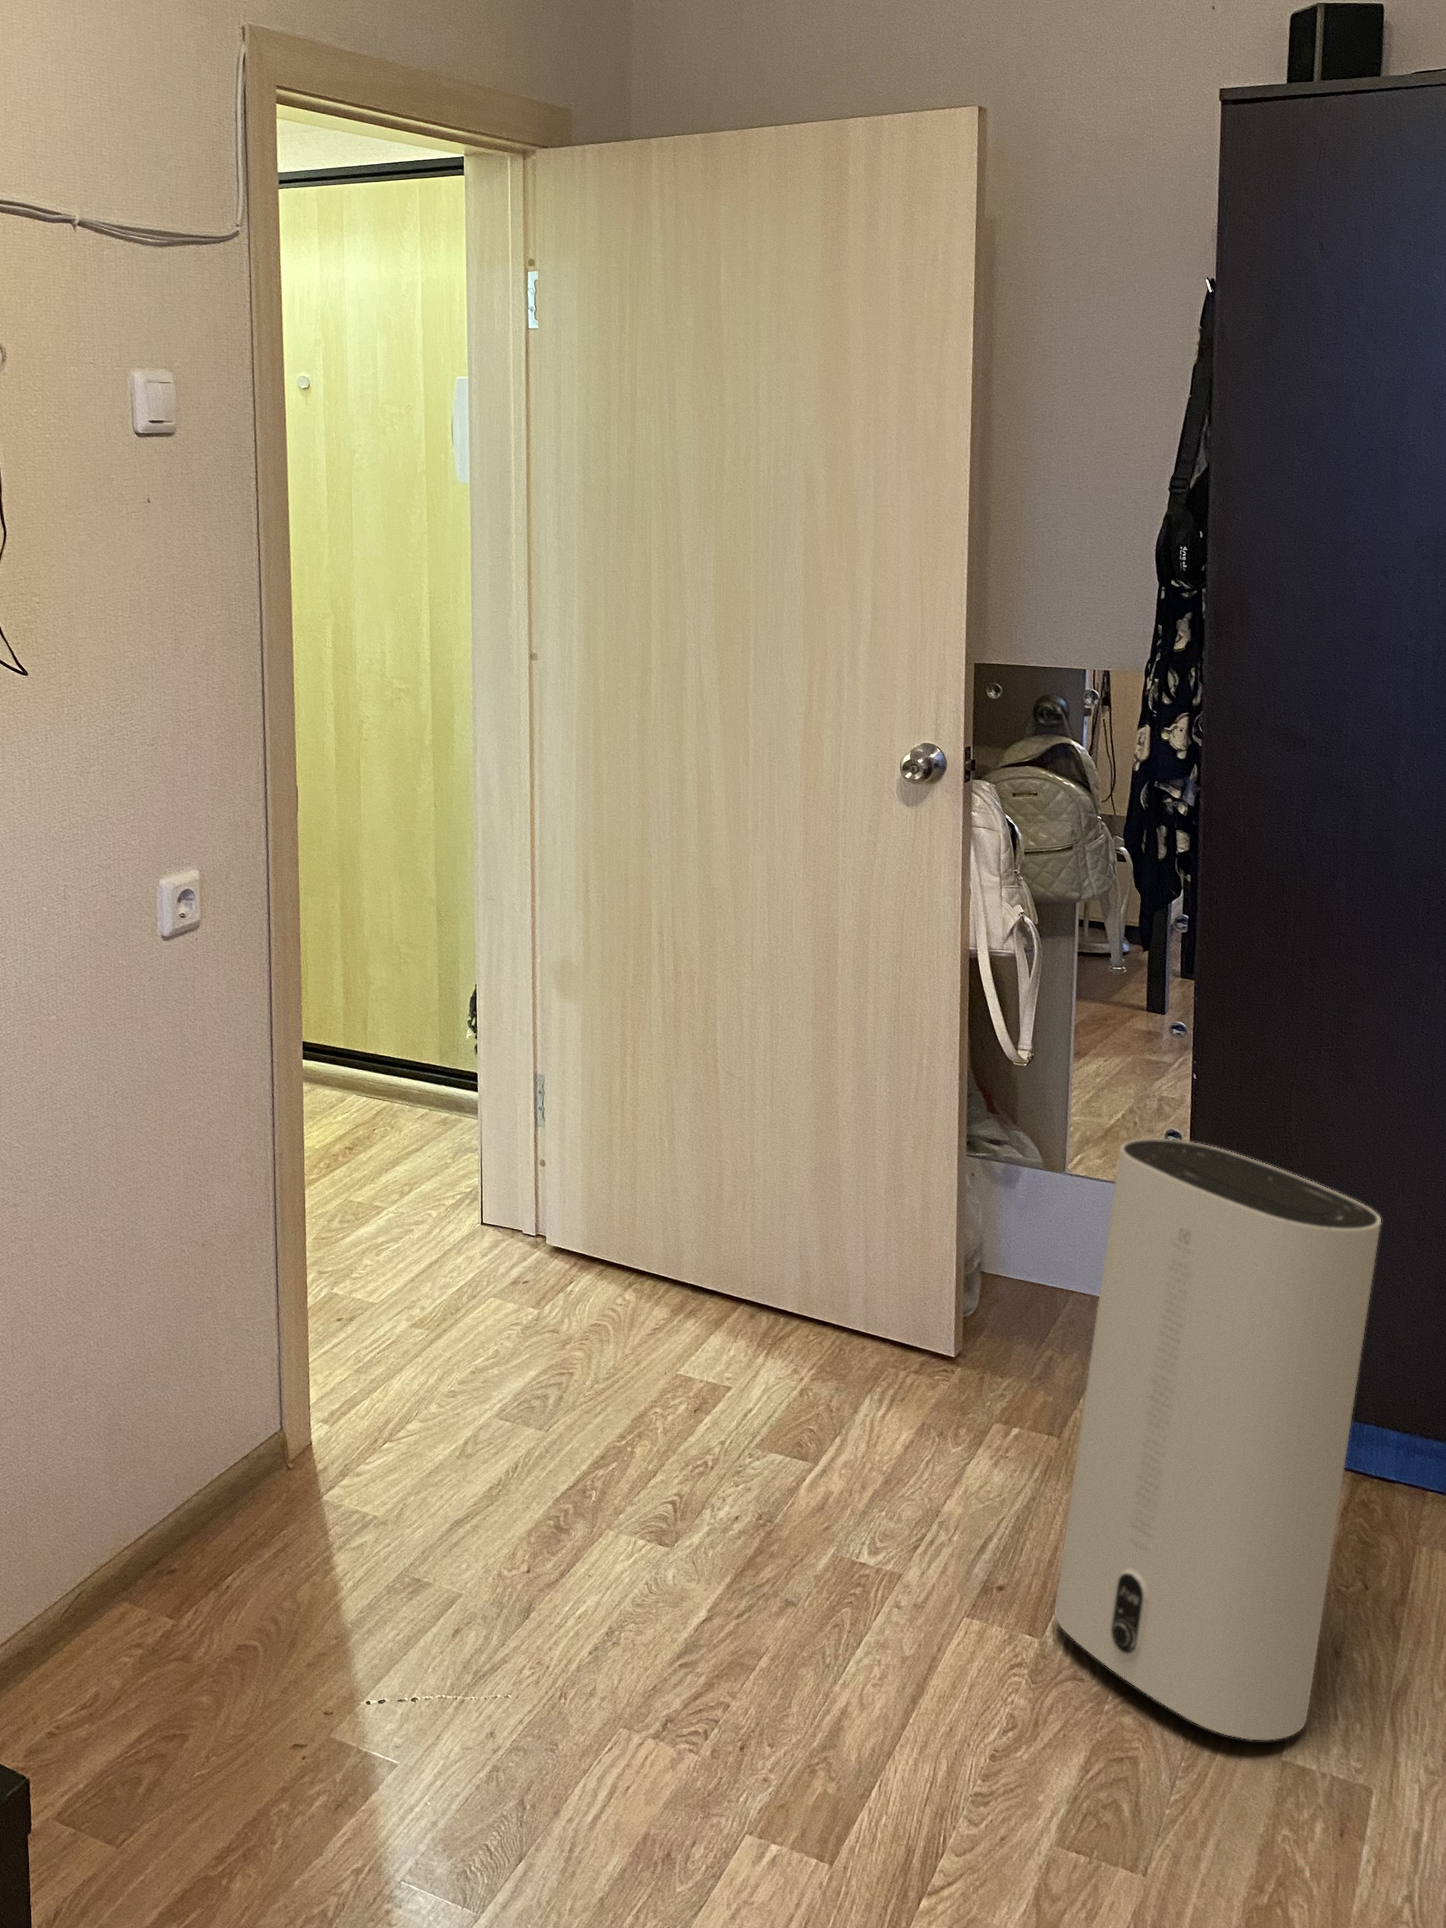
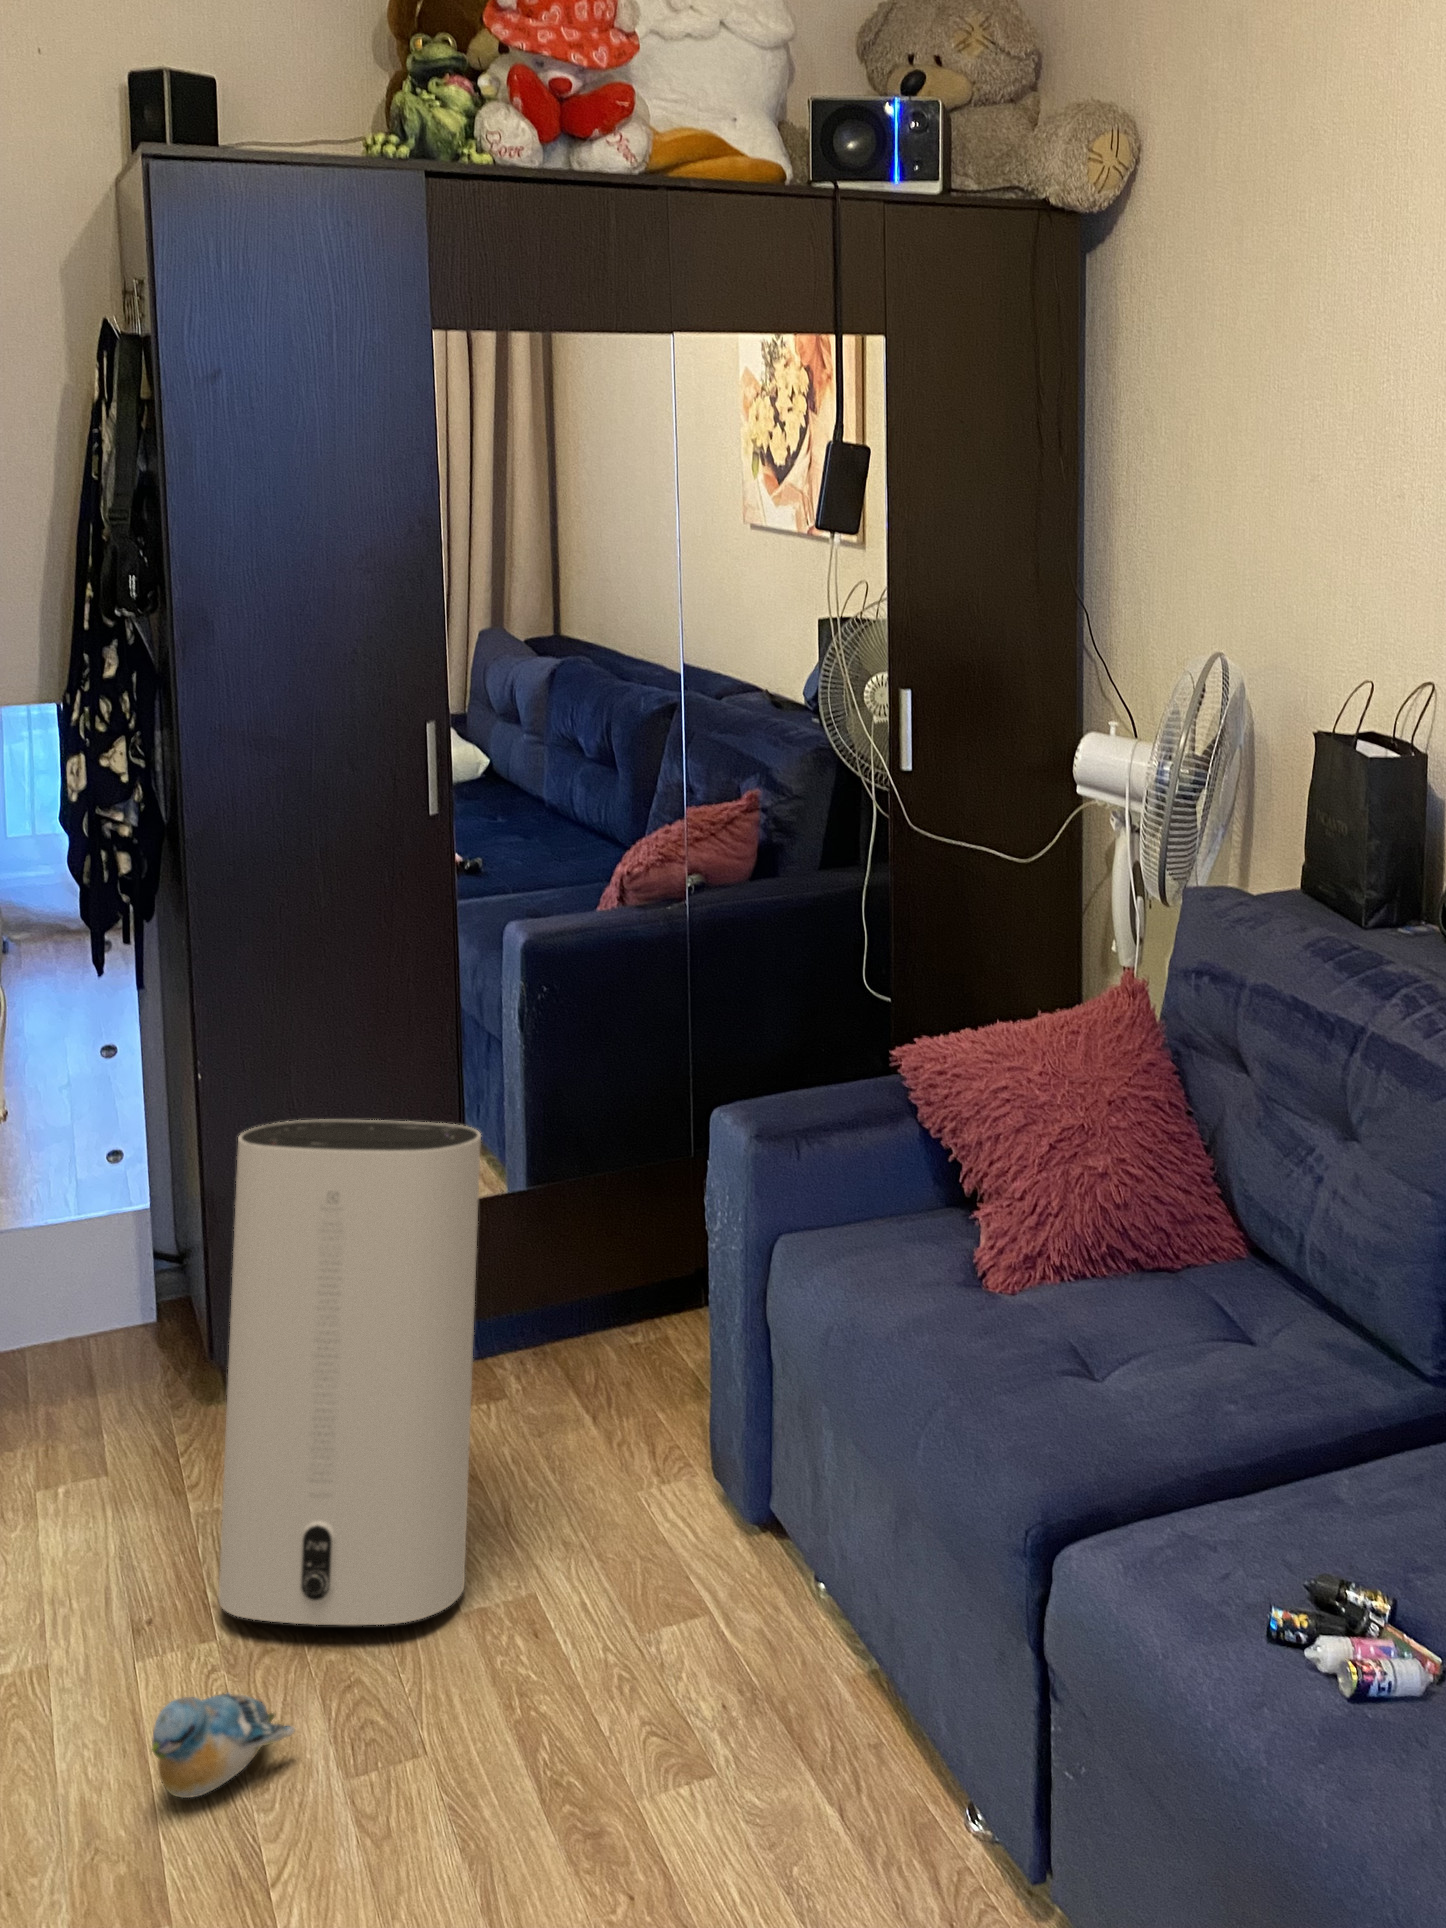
plush toy: none [880,1663,1030,1771] -> present [152,1692,295,1798]

